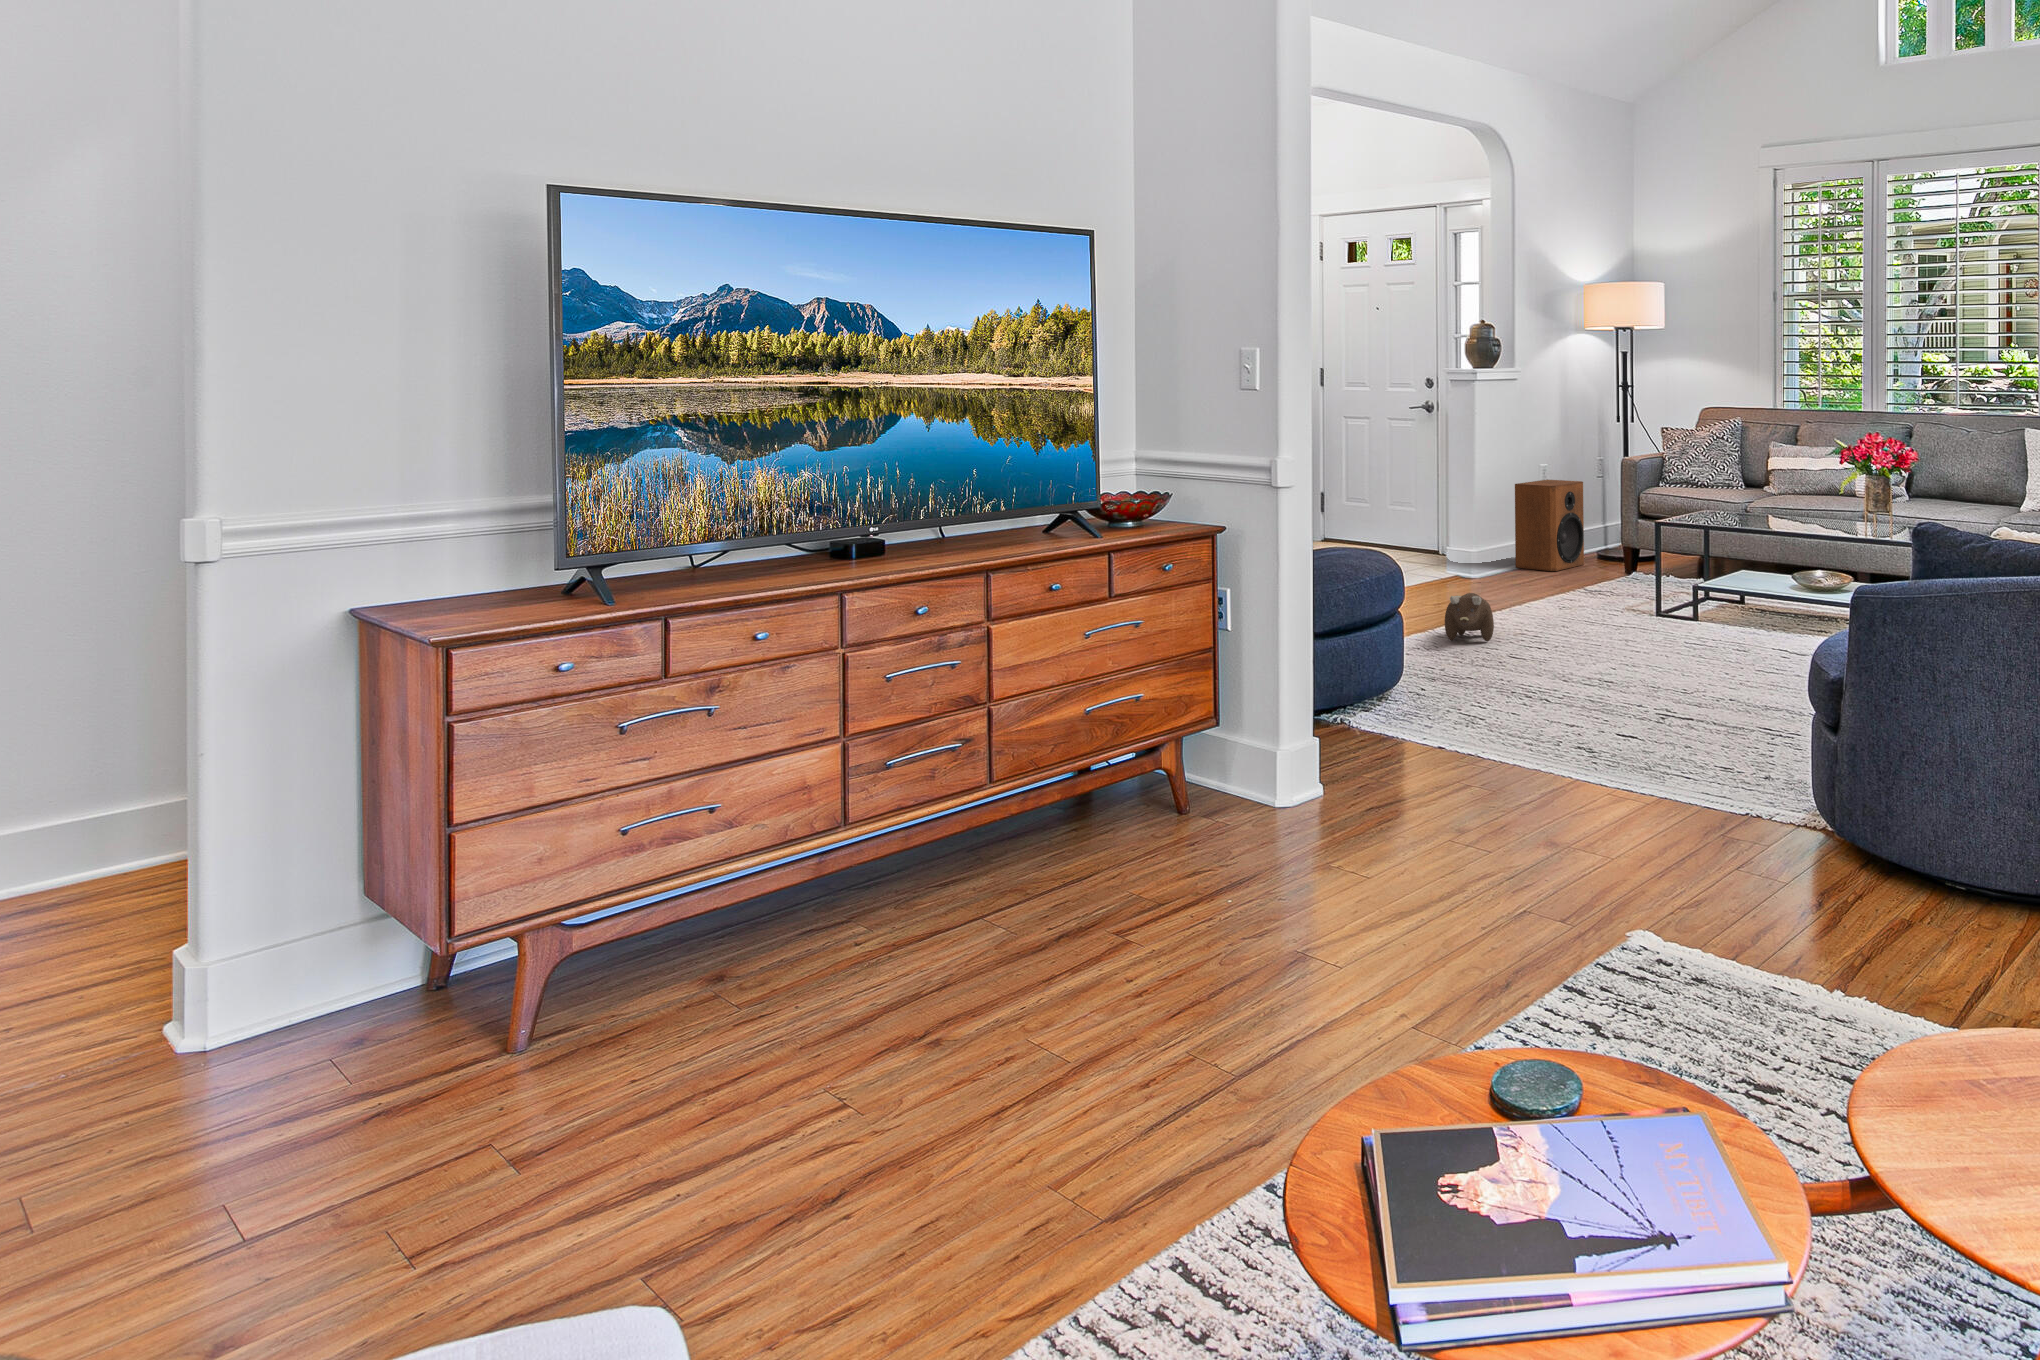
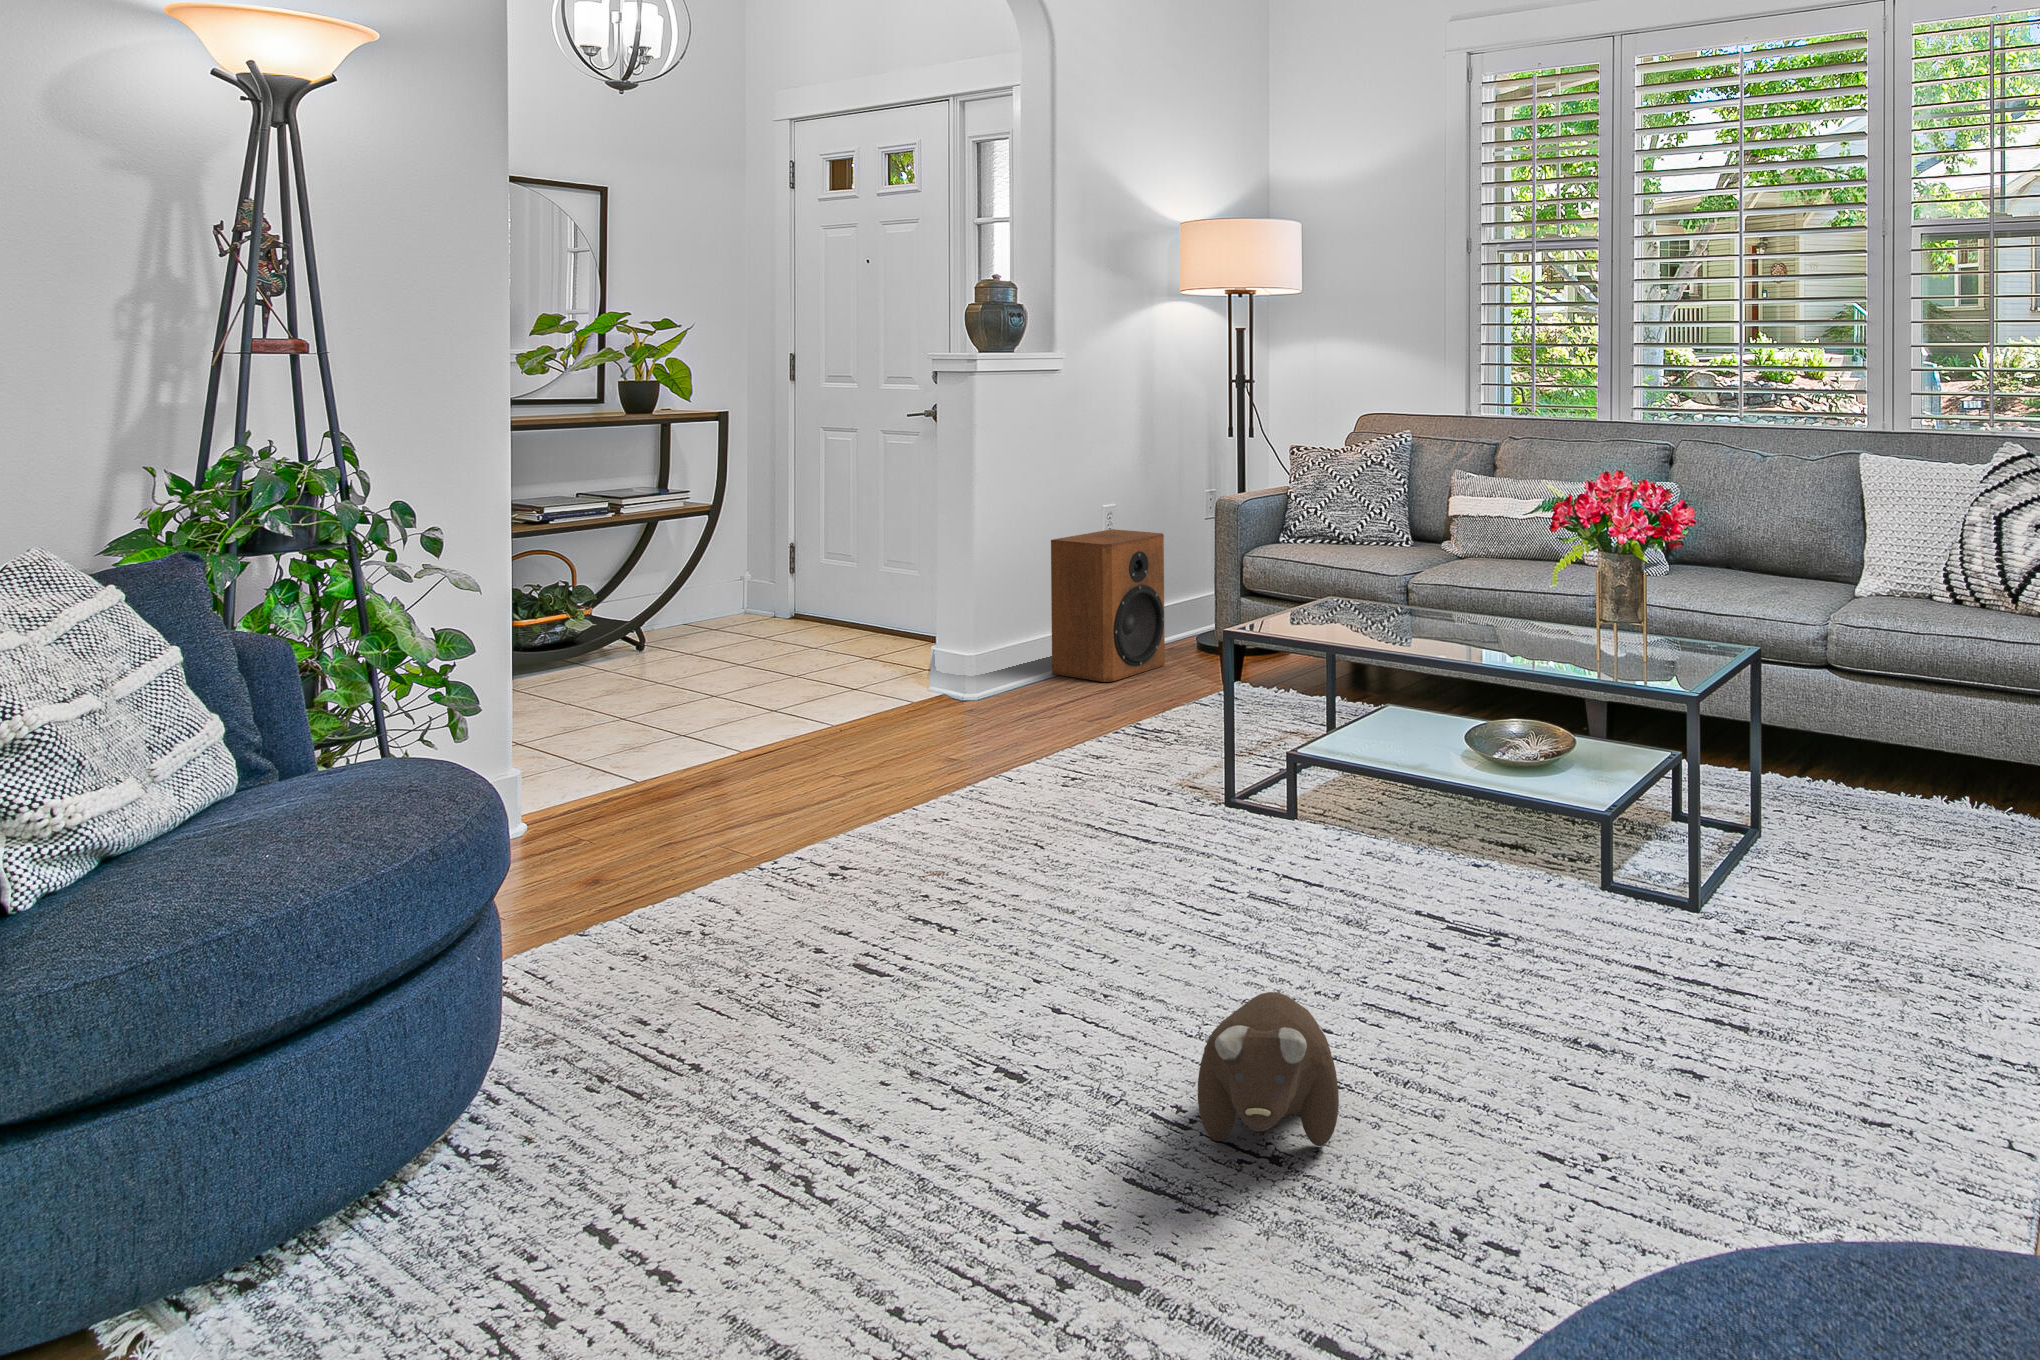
plush toy: present [1445,593,1494,641] -> present [1198,992,1339,1146]

